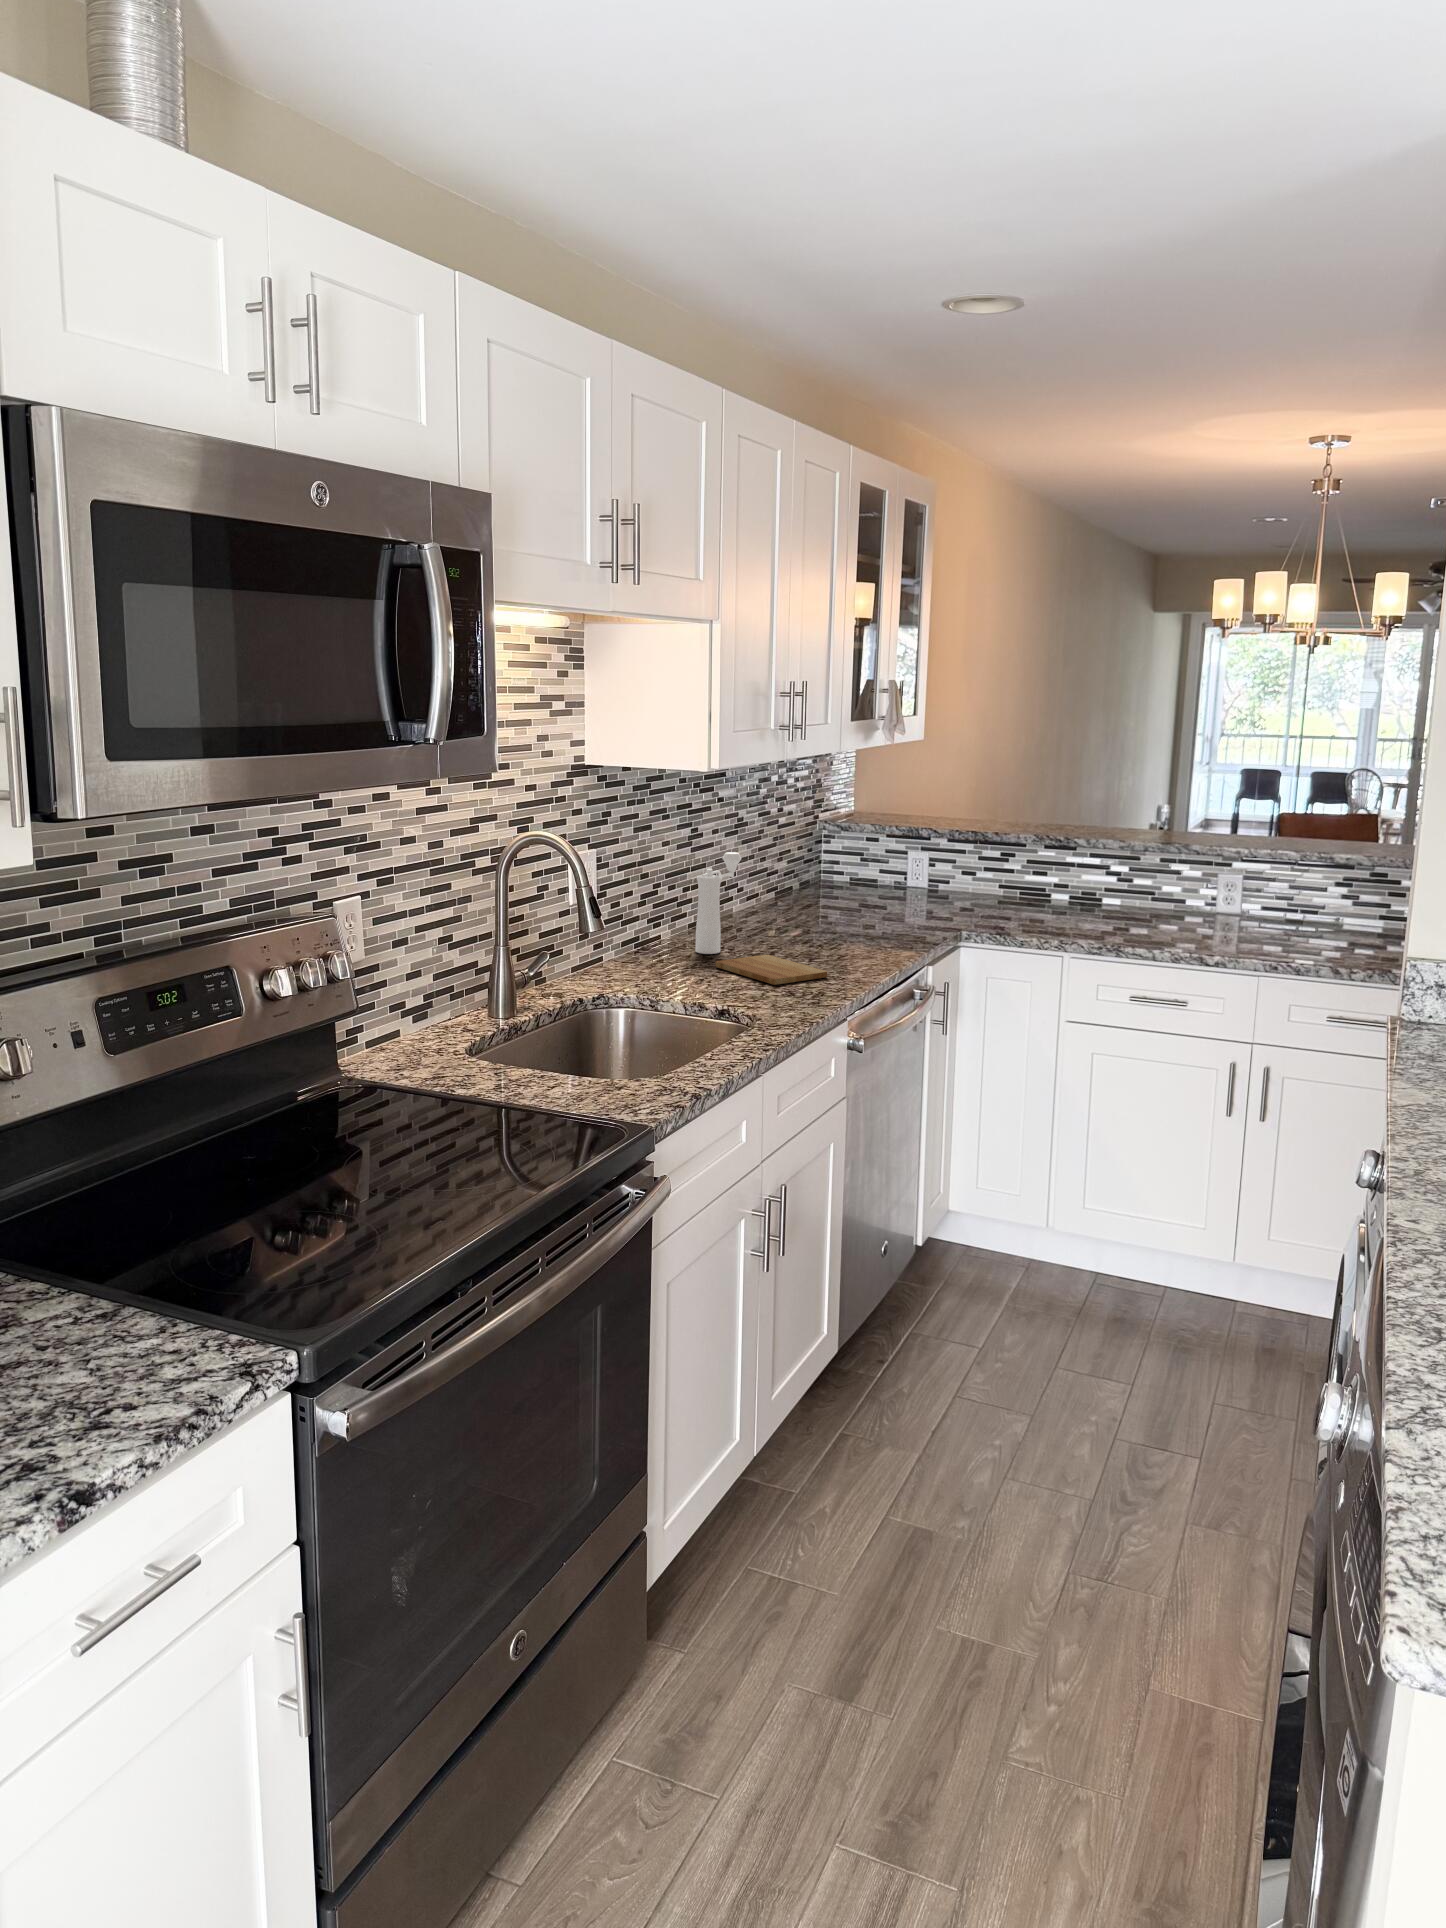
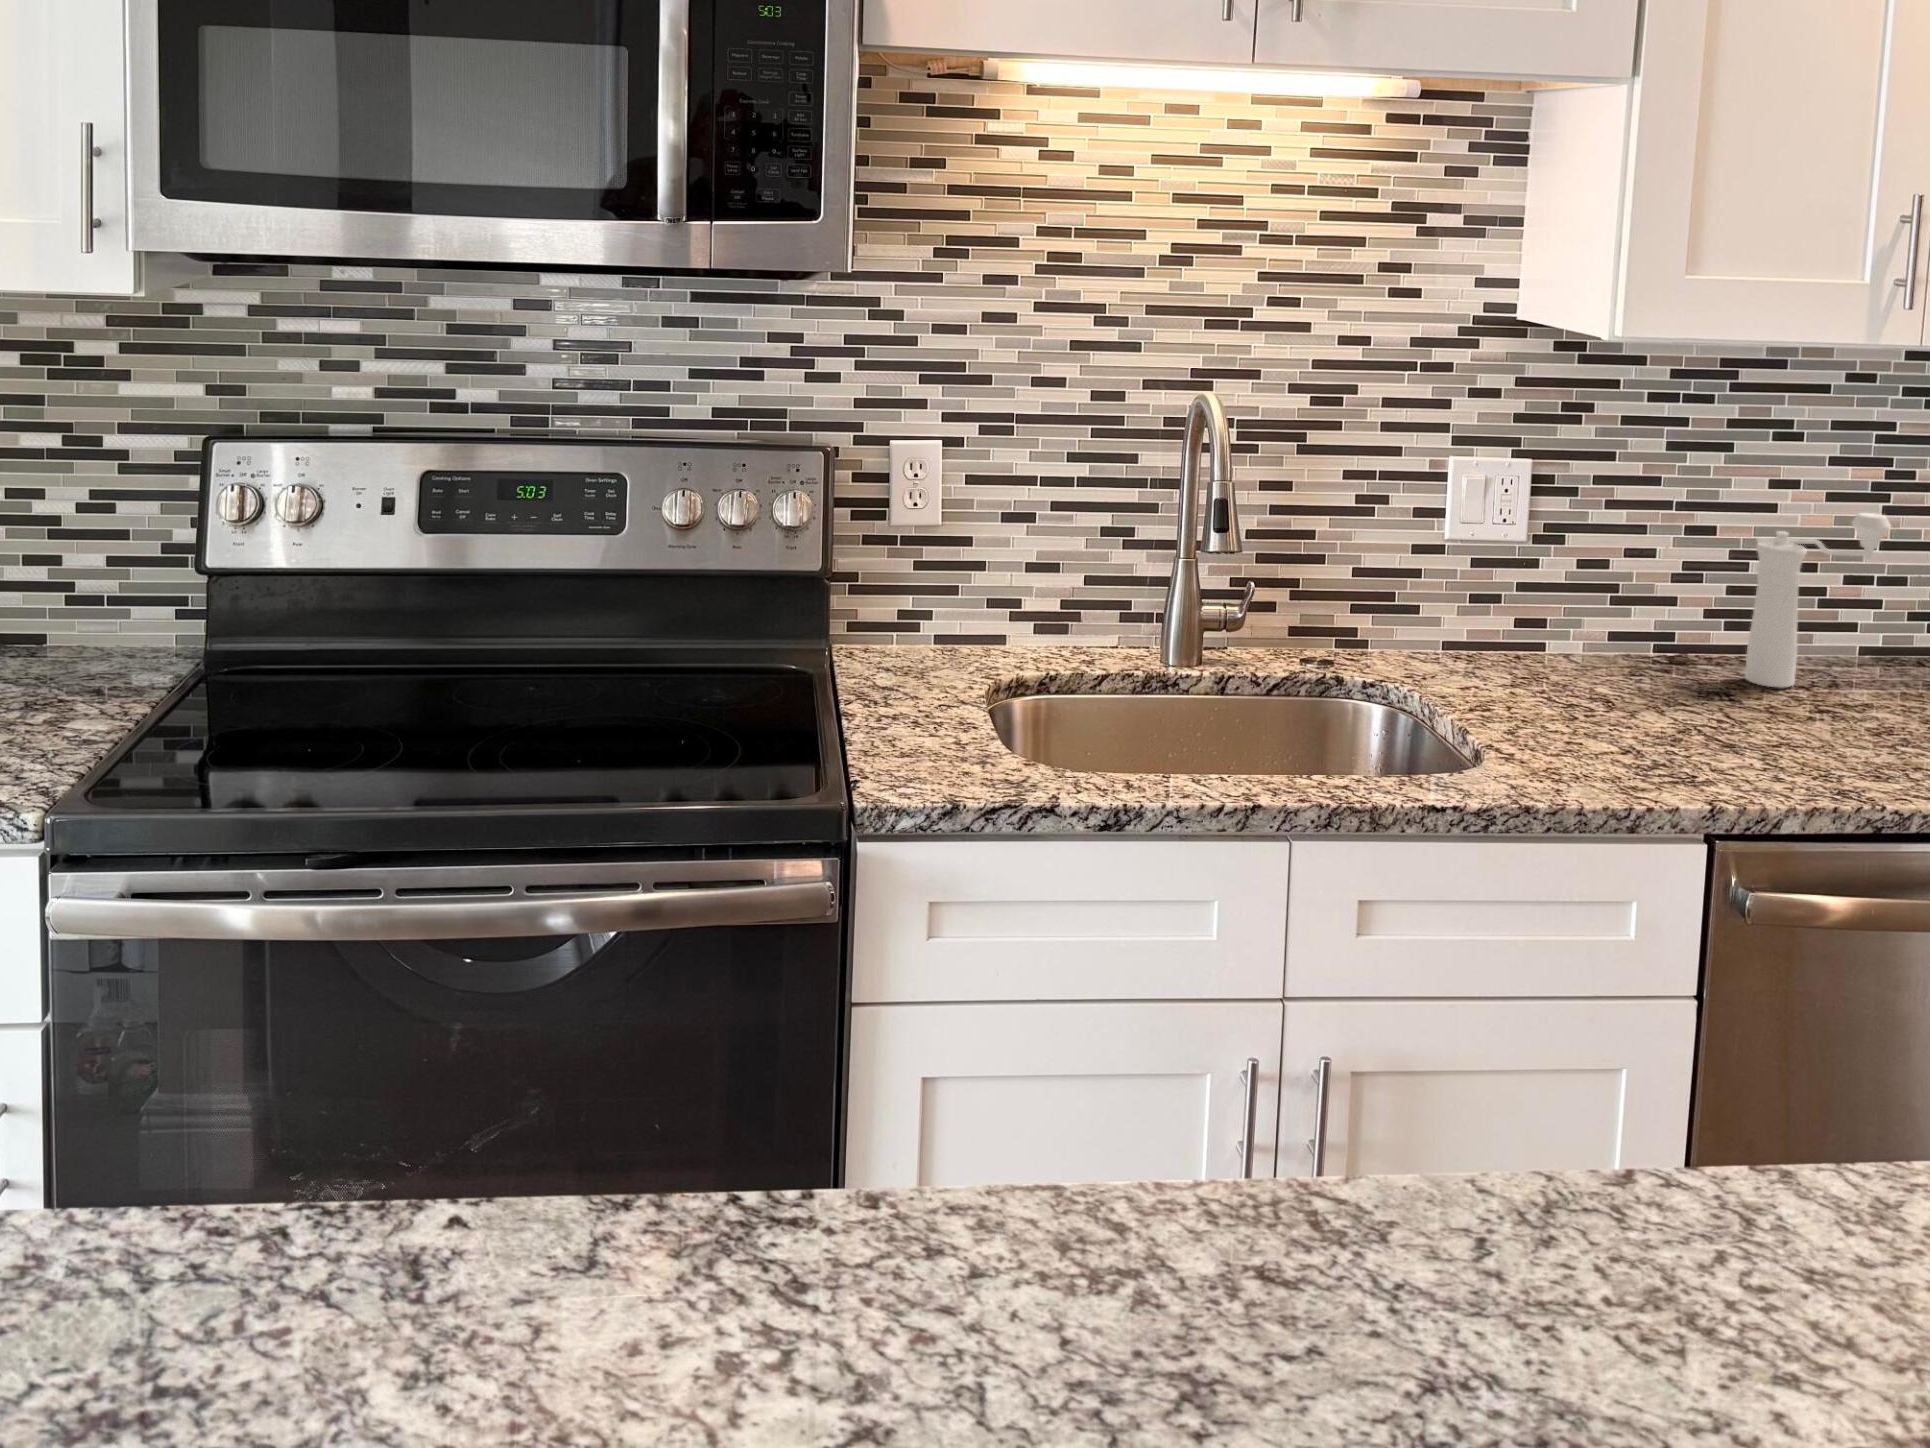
cutting board: present [715,955,827,985] -> none [1682,691,1827,770]

